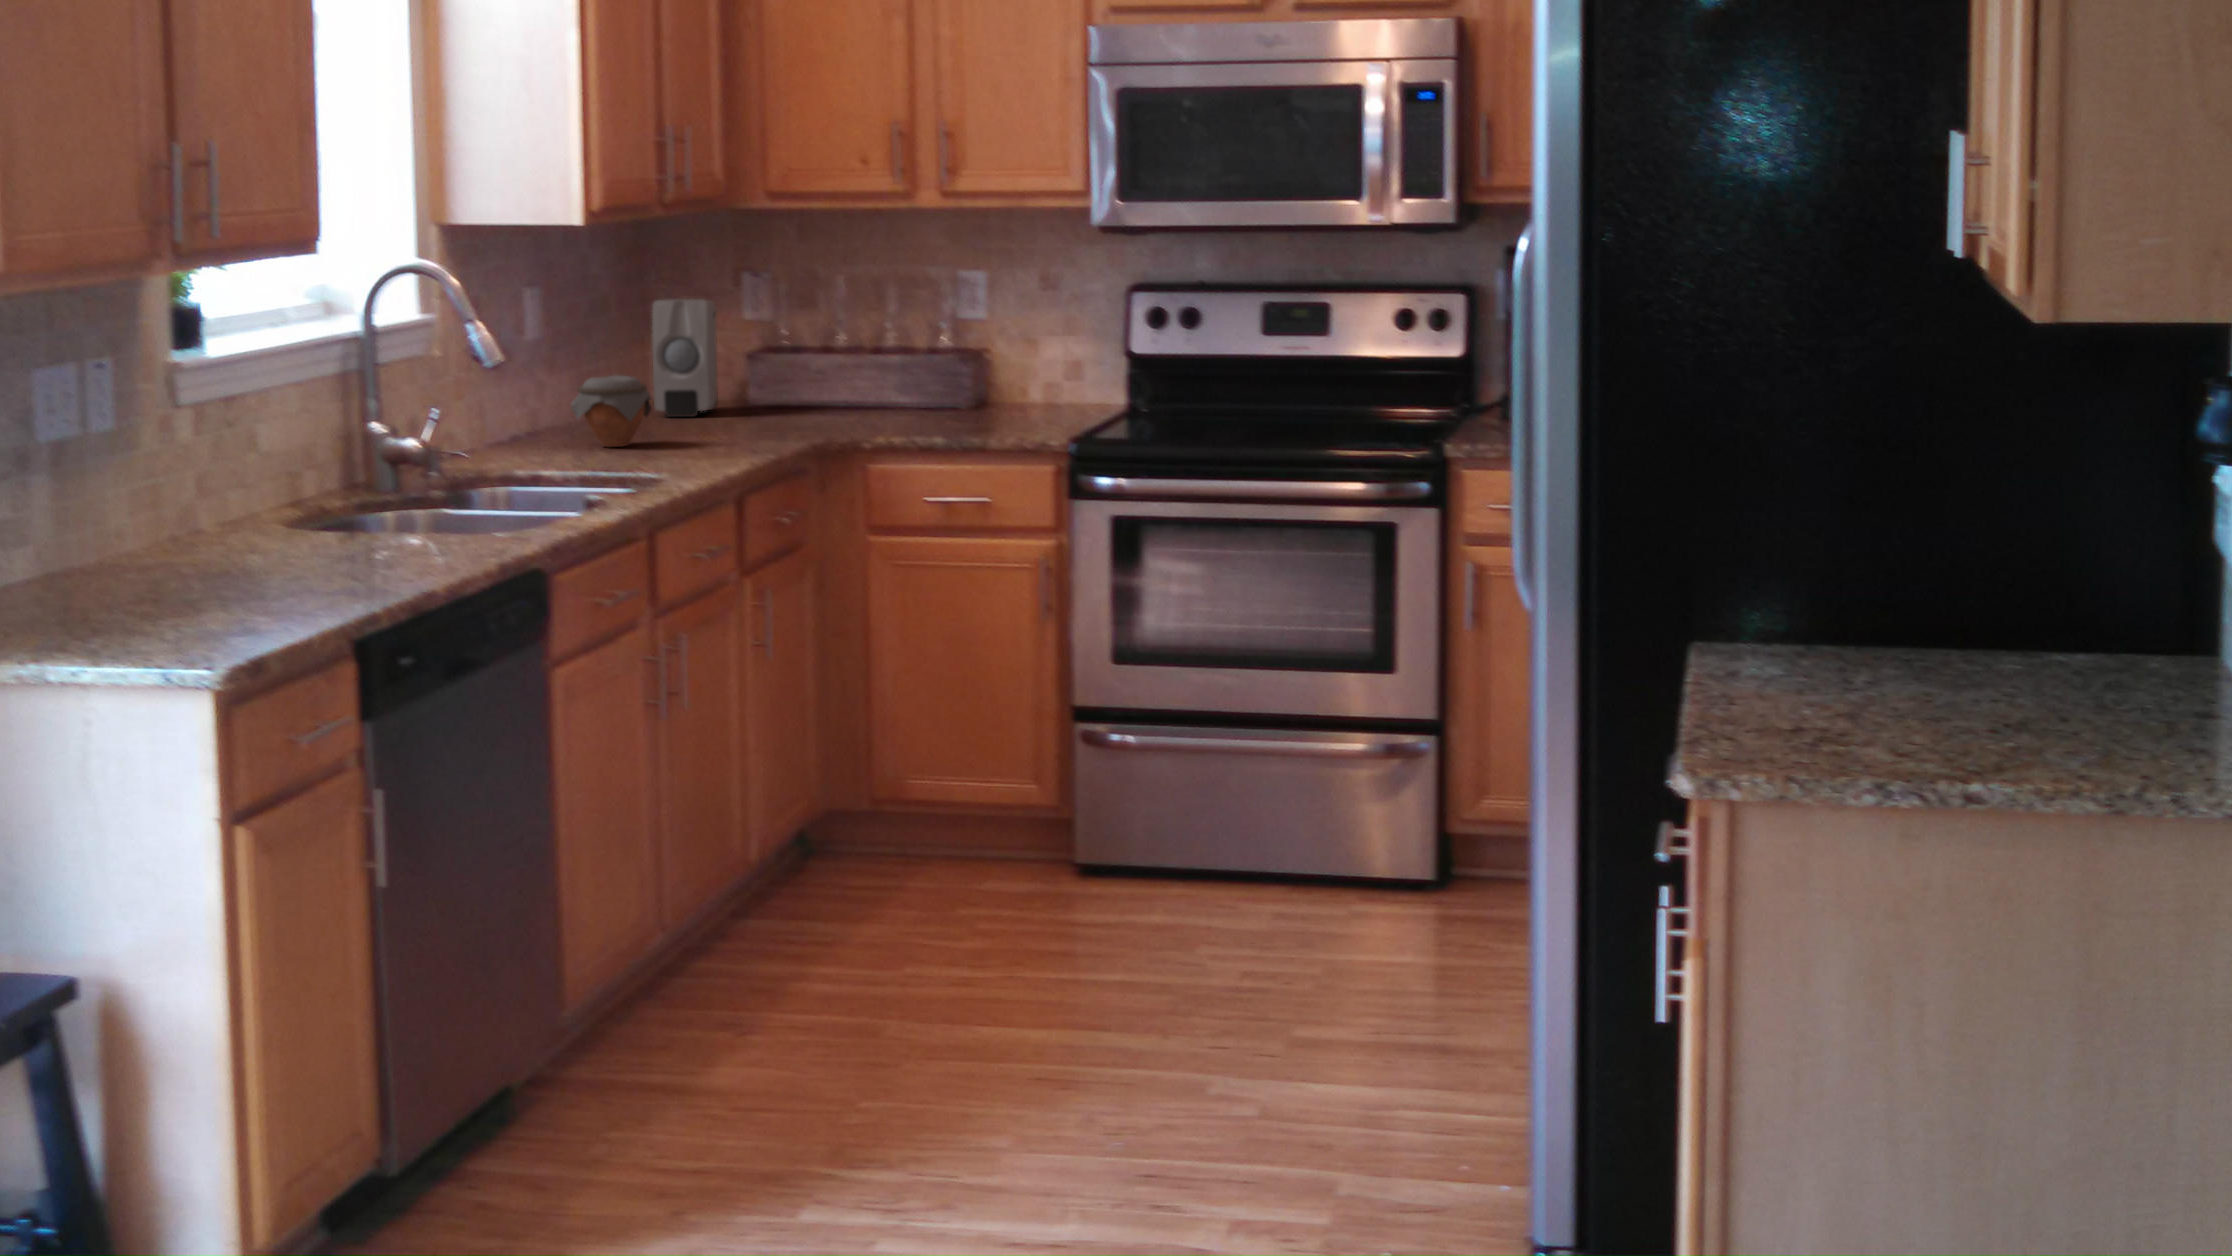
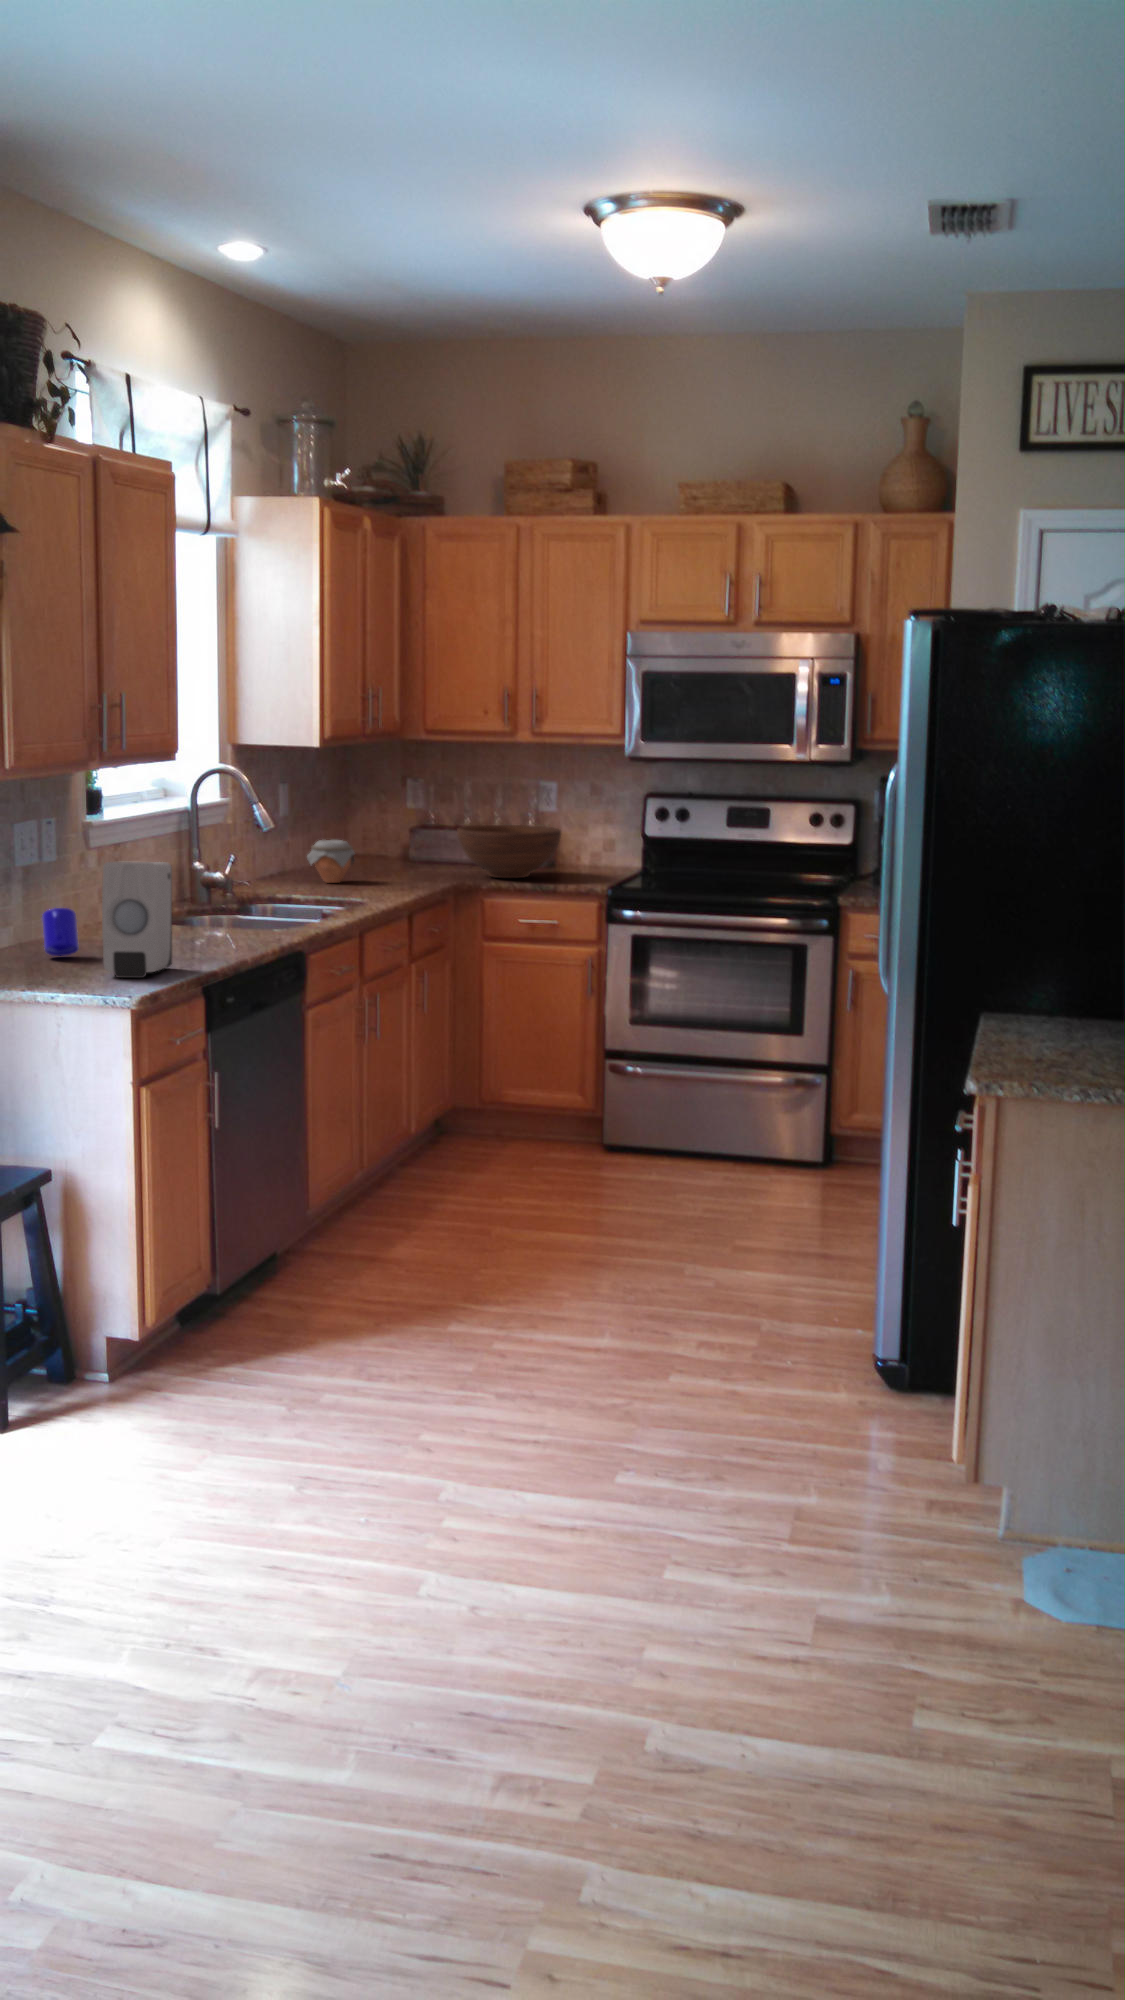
soap dispenser: present [652,299,717,417] -> present [102,862,172,978]
fruit bowl: none [822,342,993,429] -> present [457,825,561,878]
mug: none [76,511,140,594] -> present [42,908,79,956]

